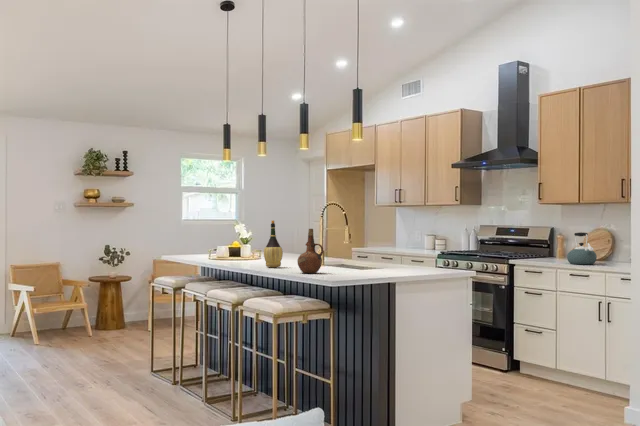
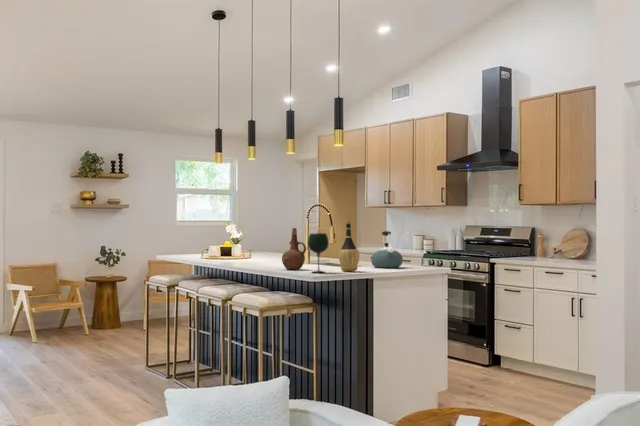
wine bottle: present [264,220,283,267] -> present [339,221,359,271]
kettle: present [567,232,597,264] -> present [371,231,403,268]
wine glass: none [327,235,349,277] -> present [308,233,329,273]

